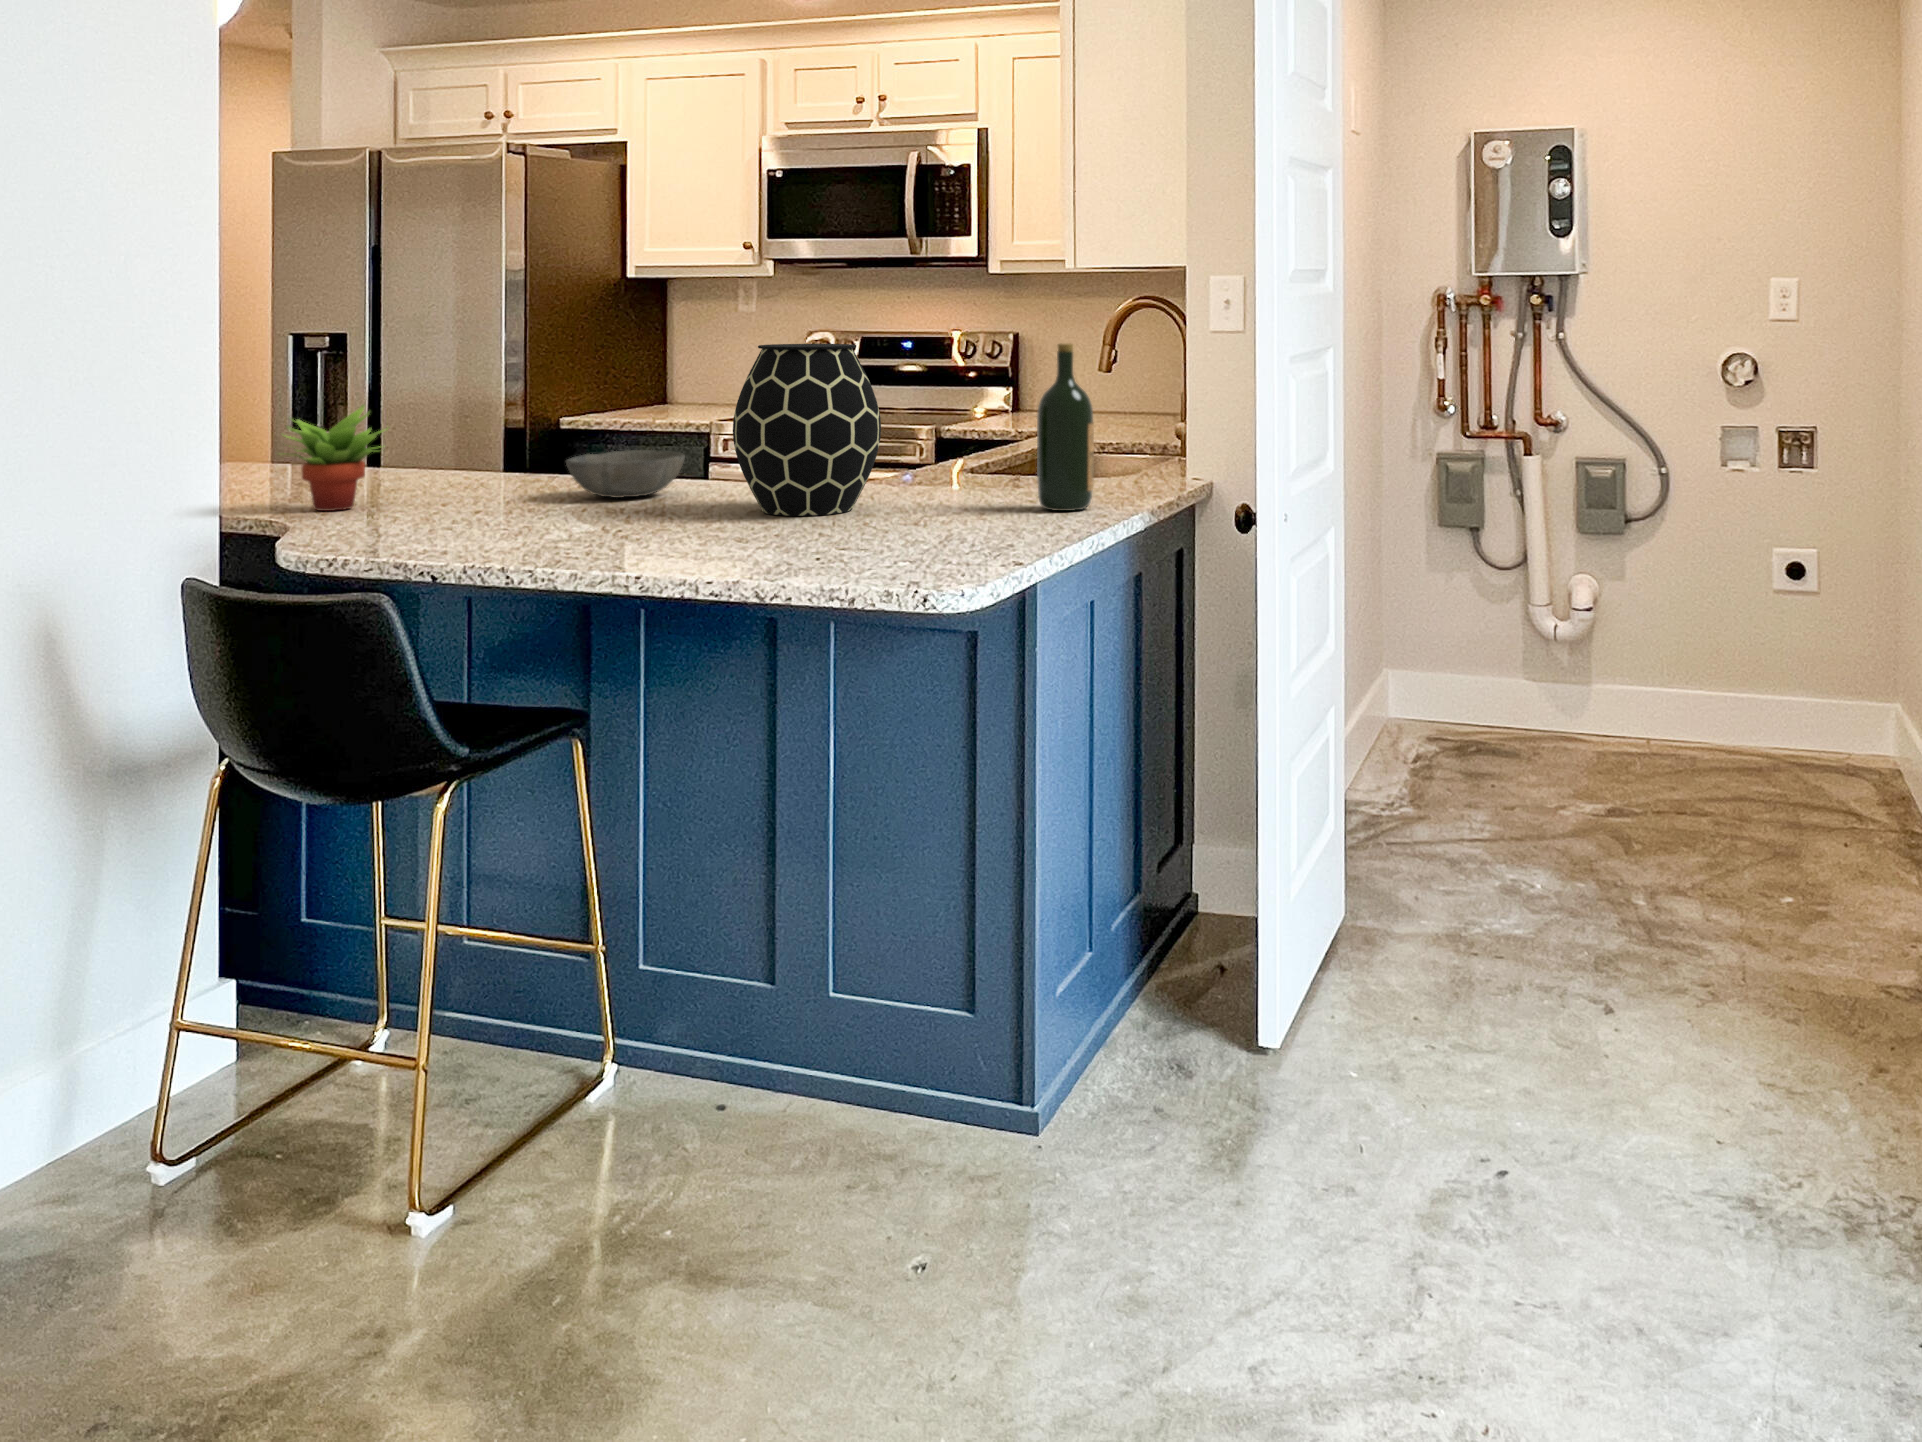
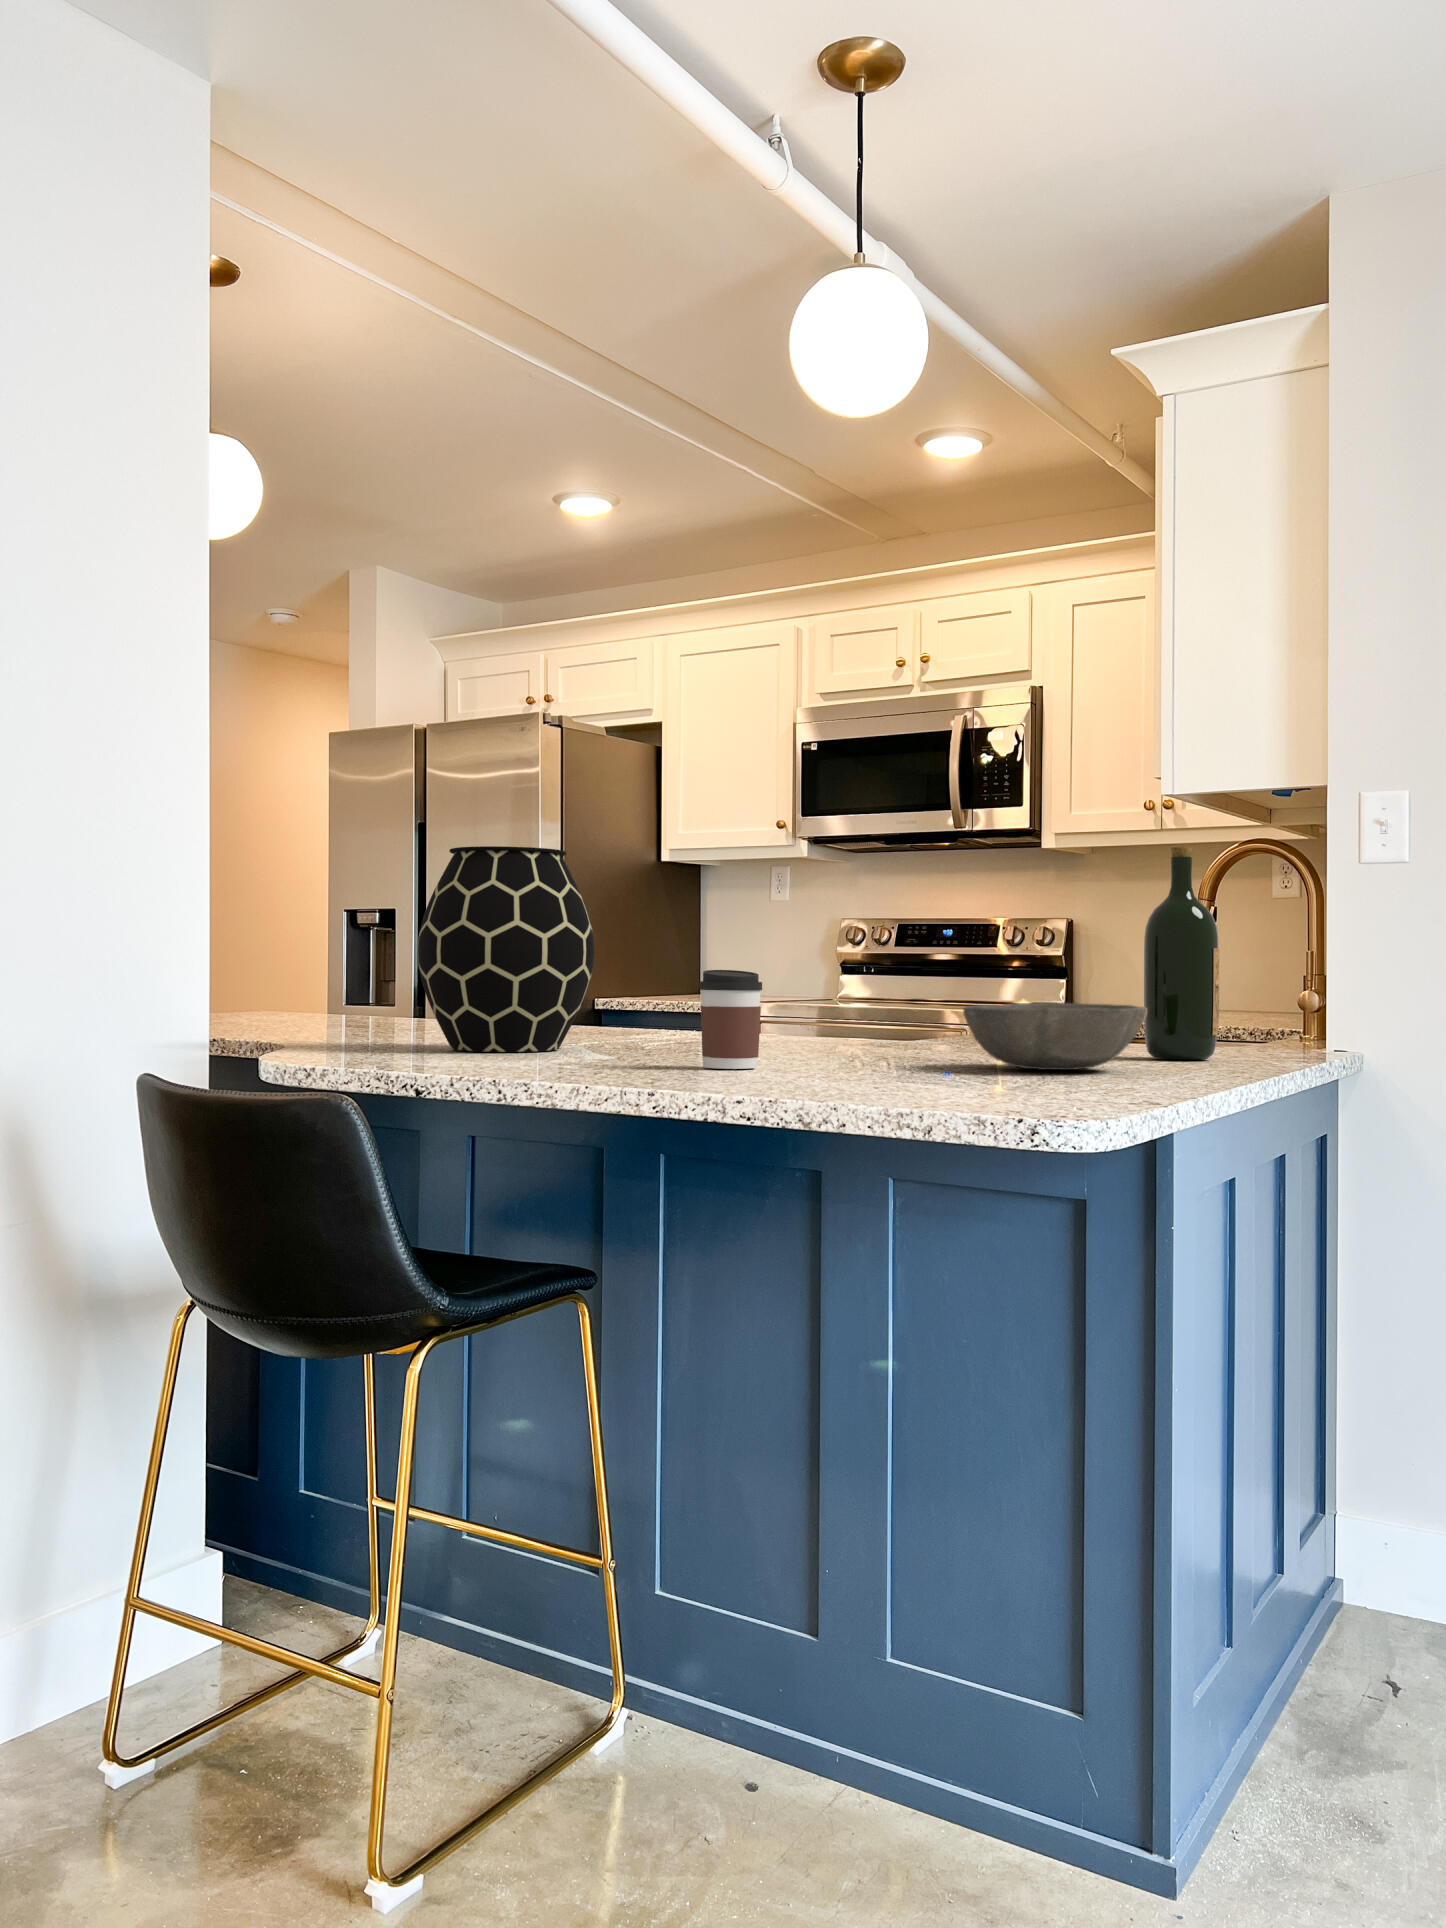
vase: present [733,344,881,516] -> present [418,846,594,1052]
succulent plant: present [286,405,386,511] -> none [287,929,404,1040]
bowl: present [566,450,685,498] -> present [963,1002,1147,1070]
coffee cup: none [673,466,725,549] -> present [699,970,762,1069]

